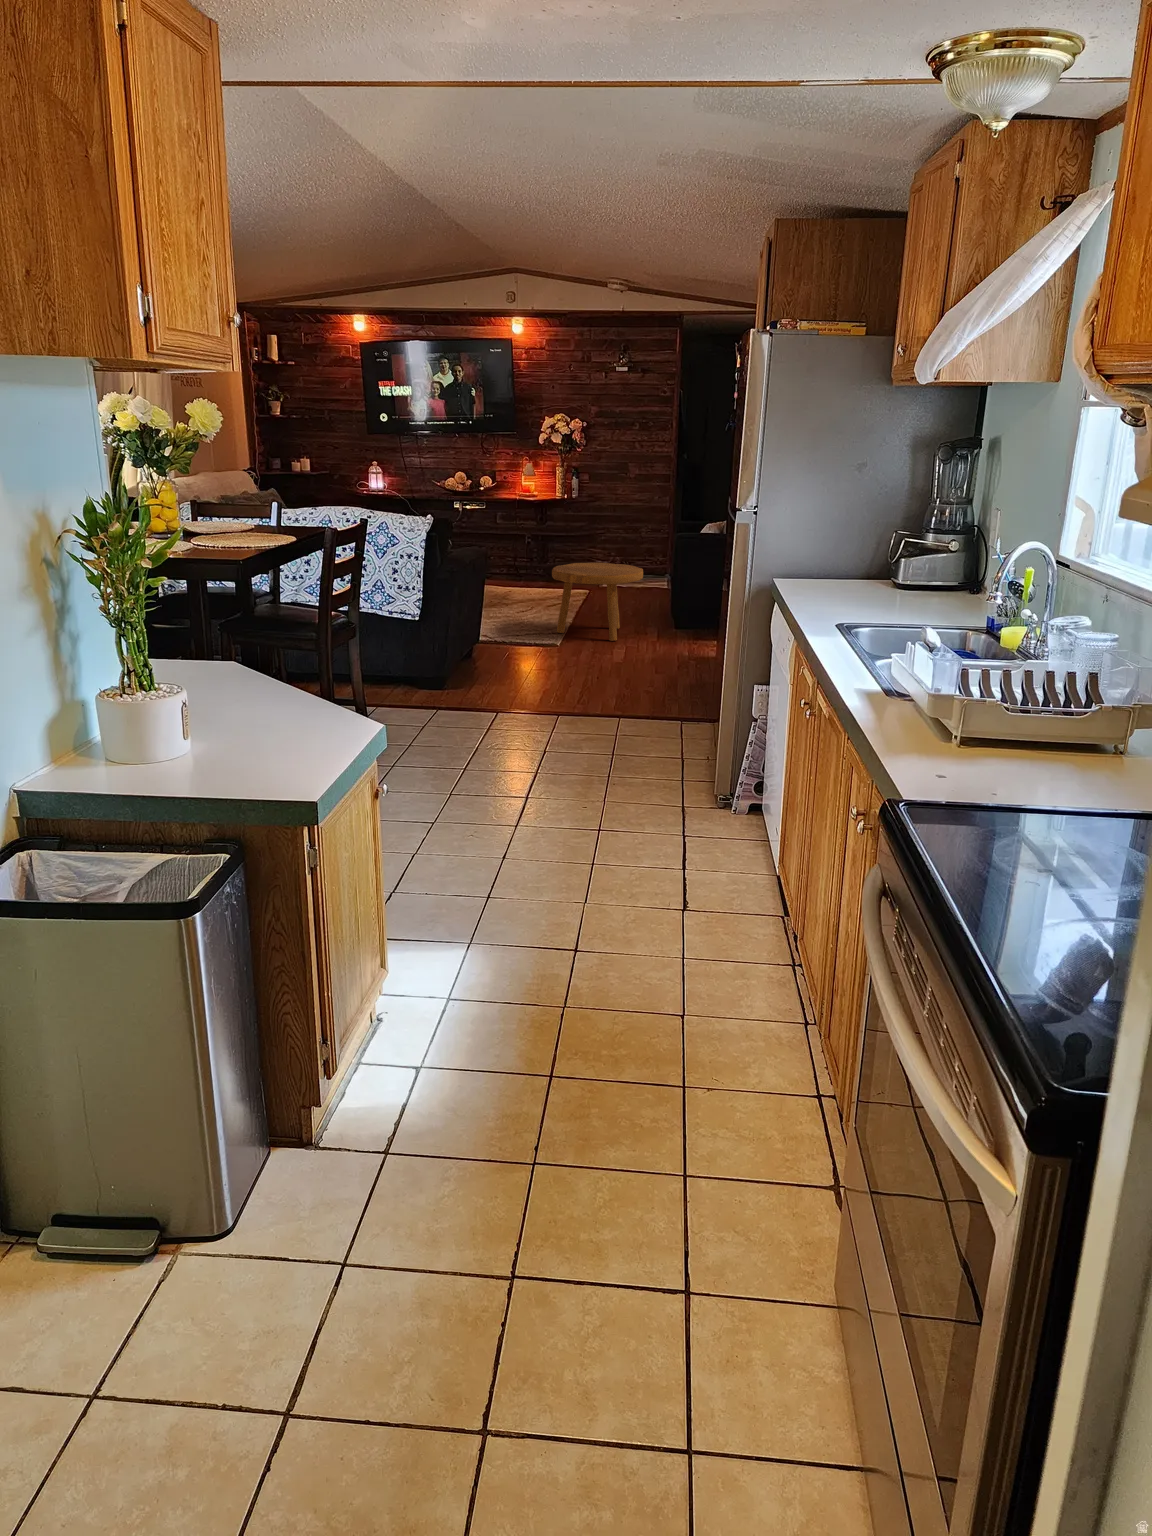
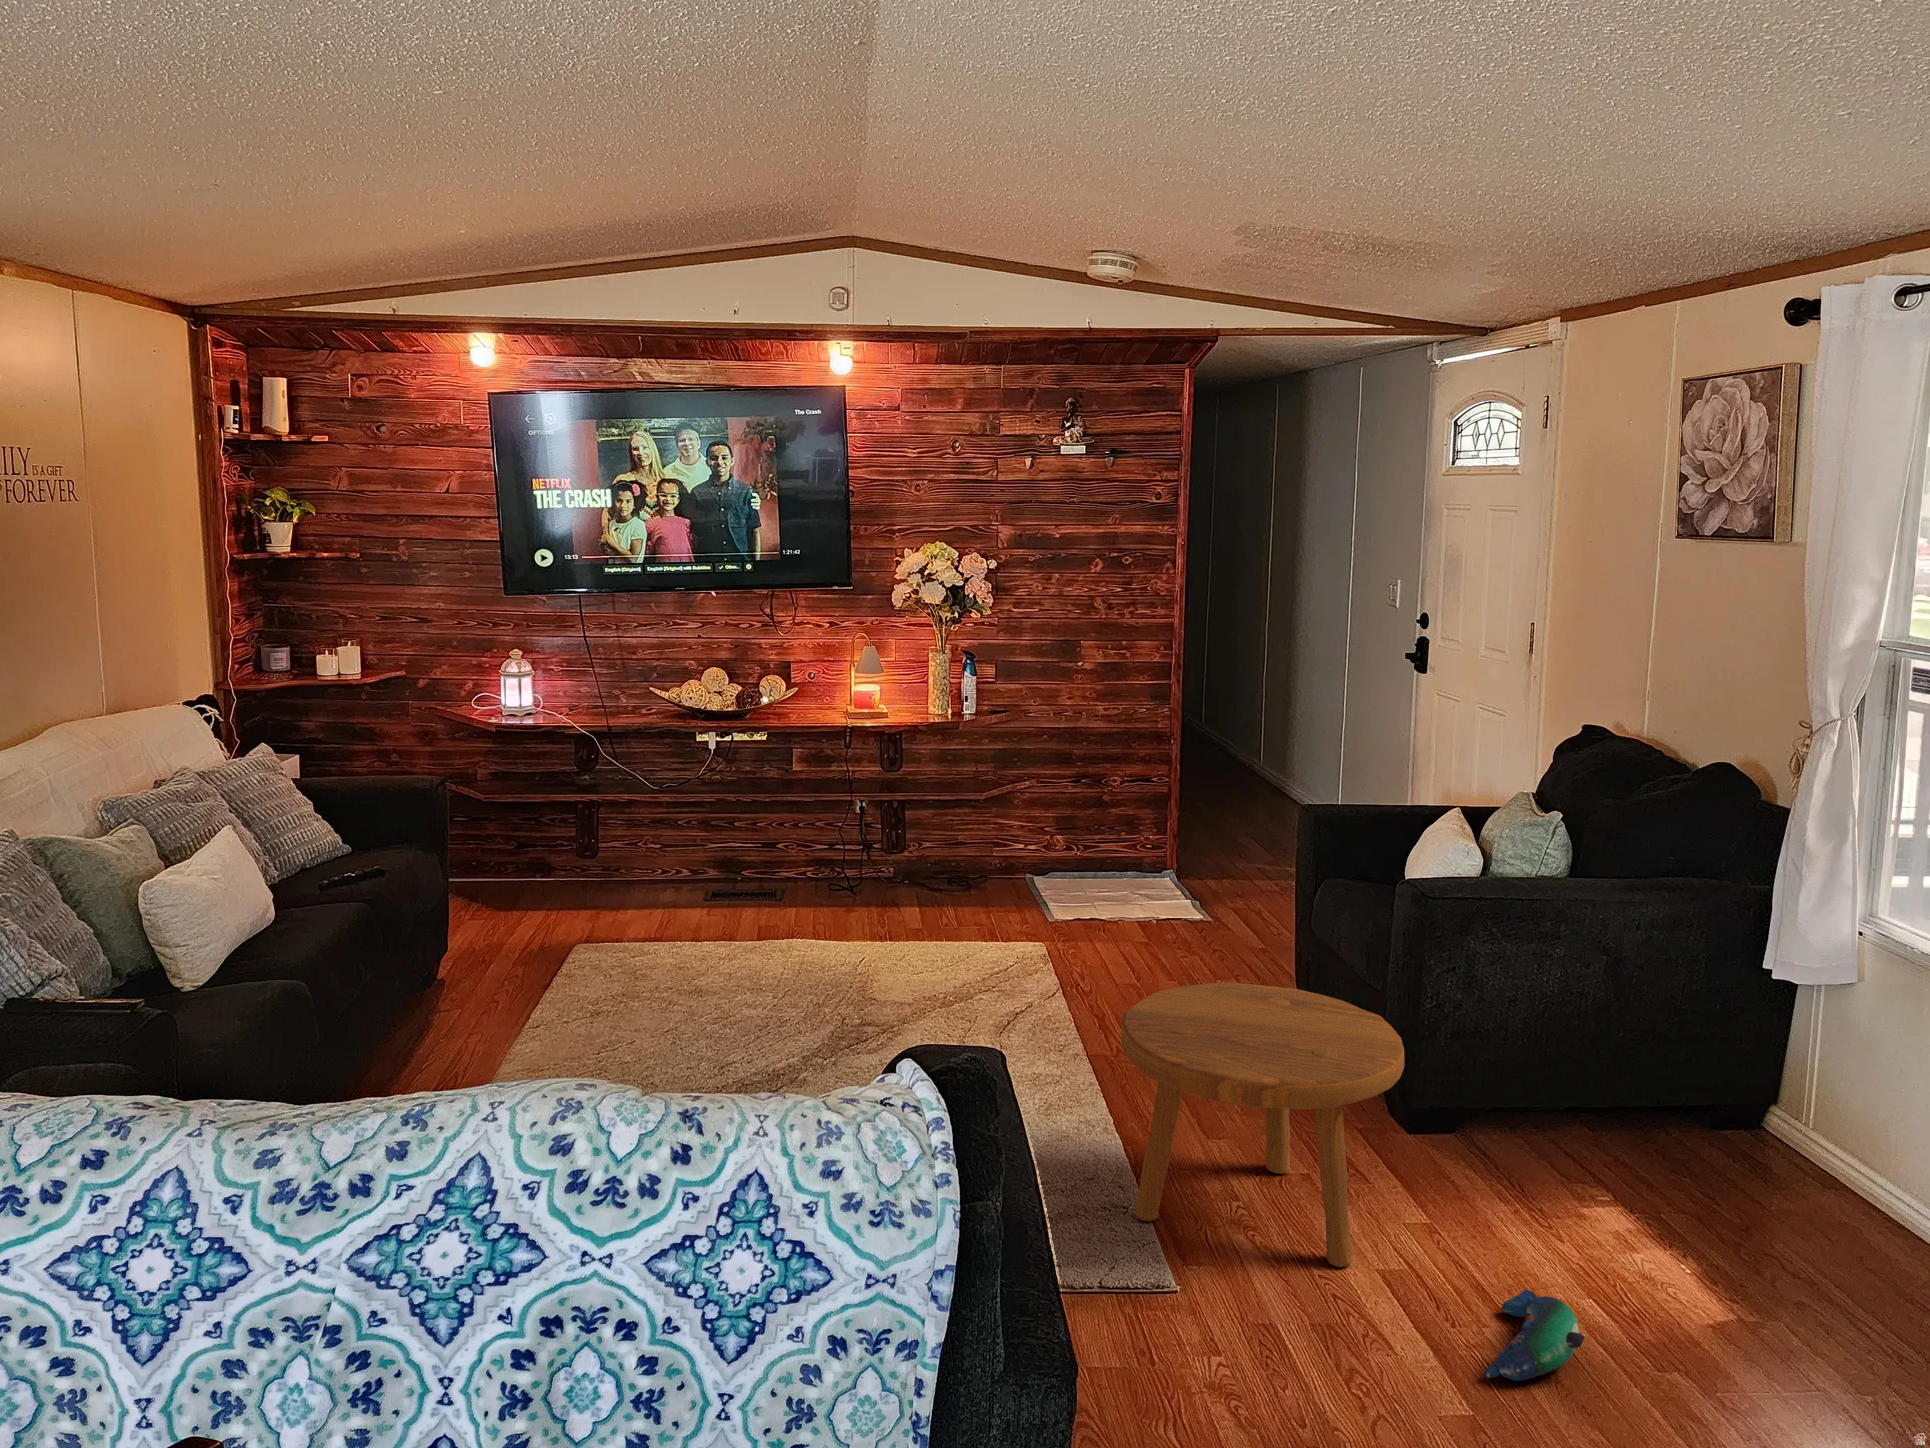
plush toy: none [630,637,665,655] -> present [1484,1290,1585,1381]

